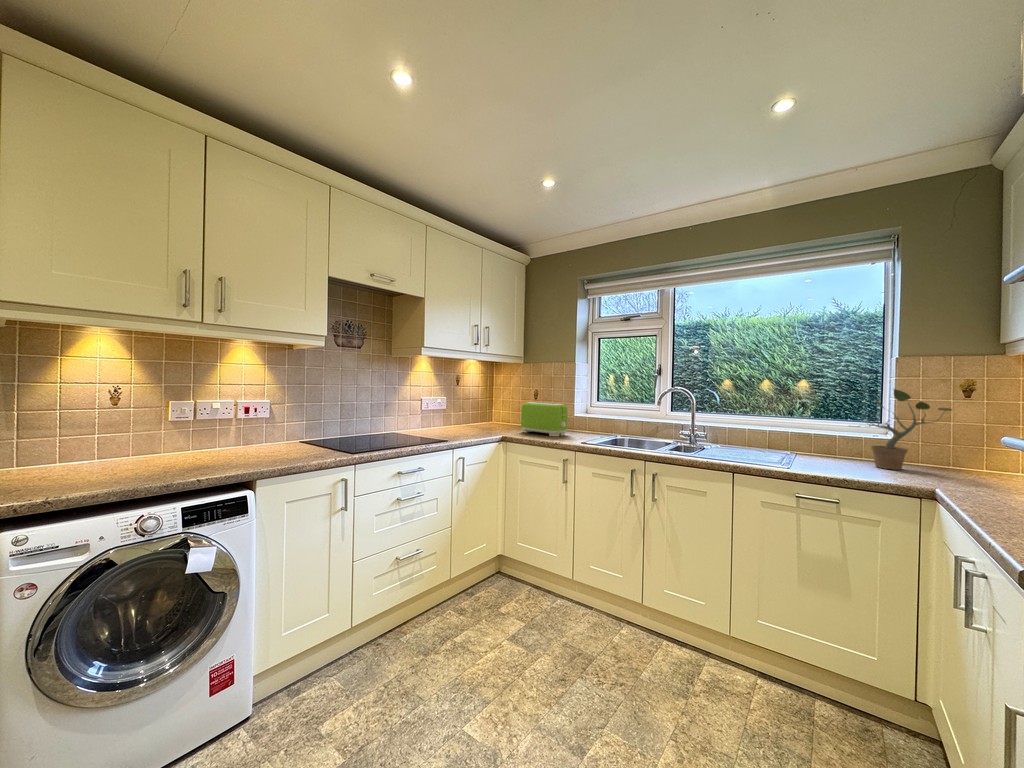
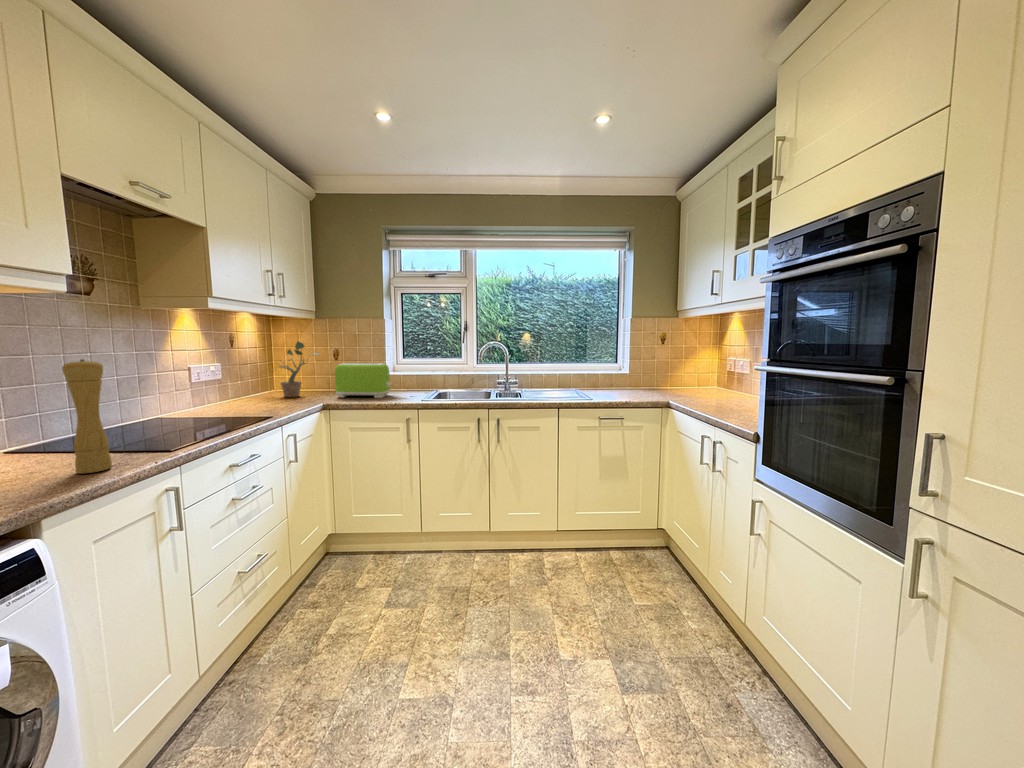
pepper mill: none [297,387,318,459] -> present [62,359,112,473]
potted plant: present [857,389,952,470] -> present [280,341,319,397]

